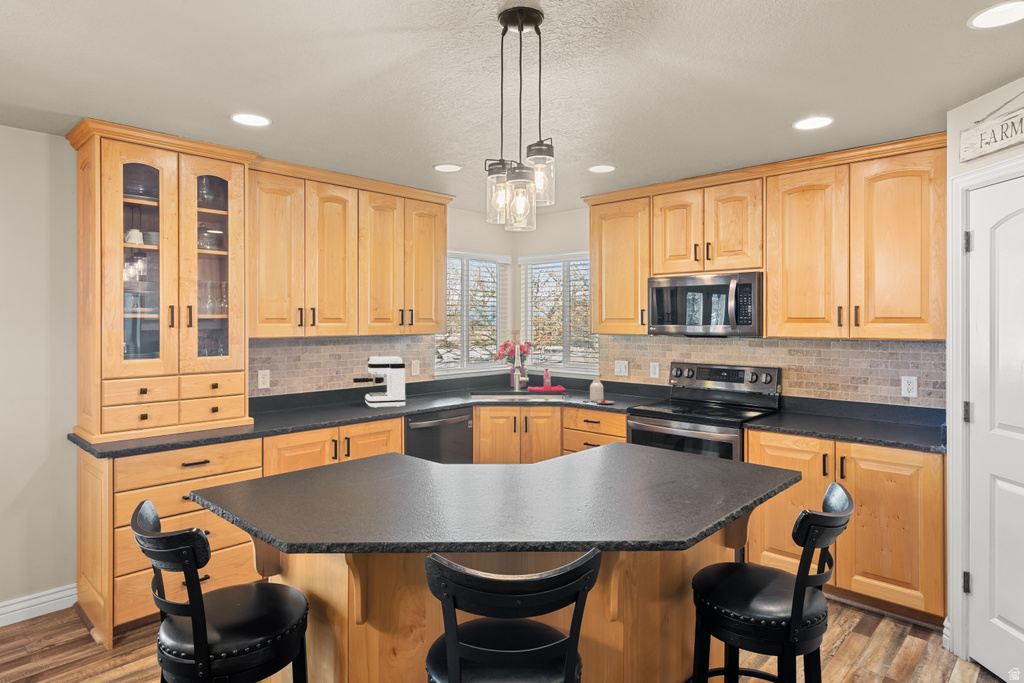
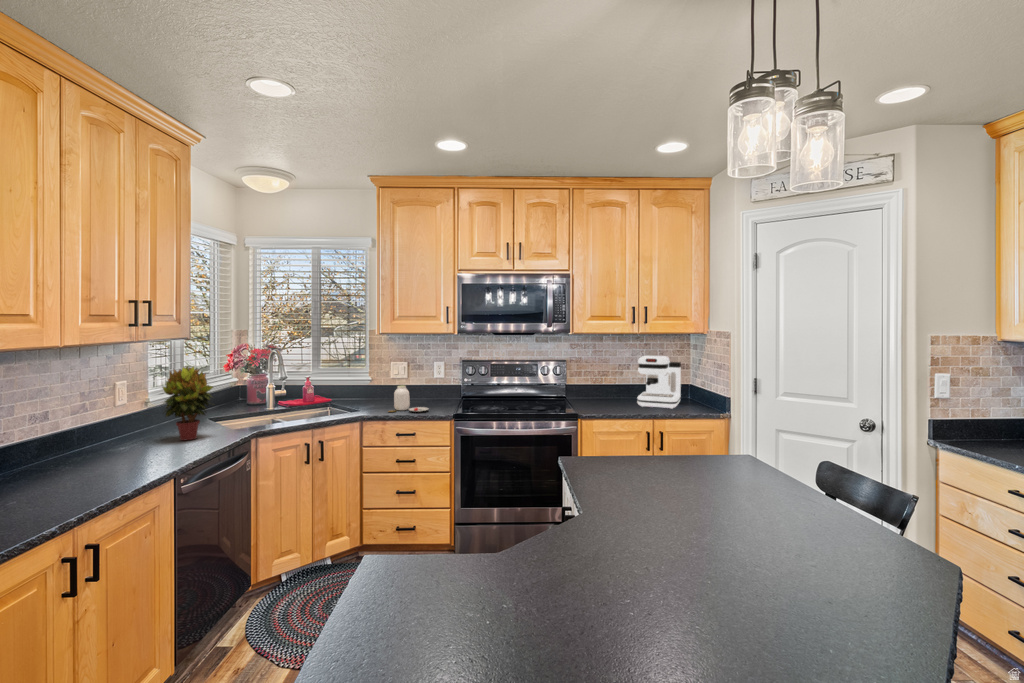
potted plant: none [422,351,453,400] -> present [163,366,213,440]
coffee maker: present [353,356,405,408] -> present [637,356,681,409]

